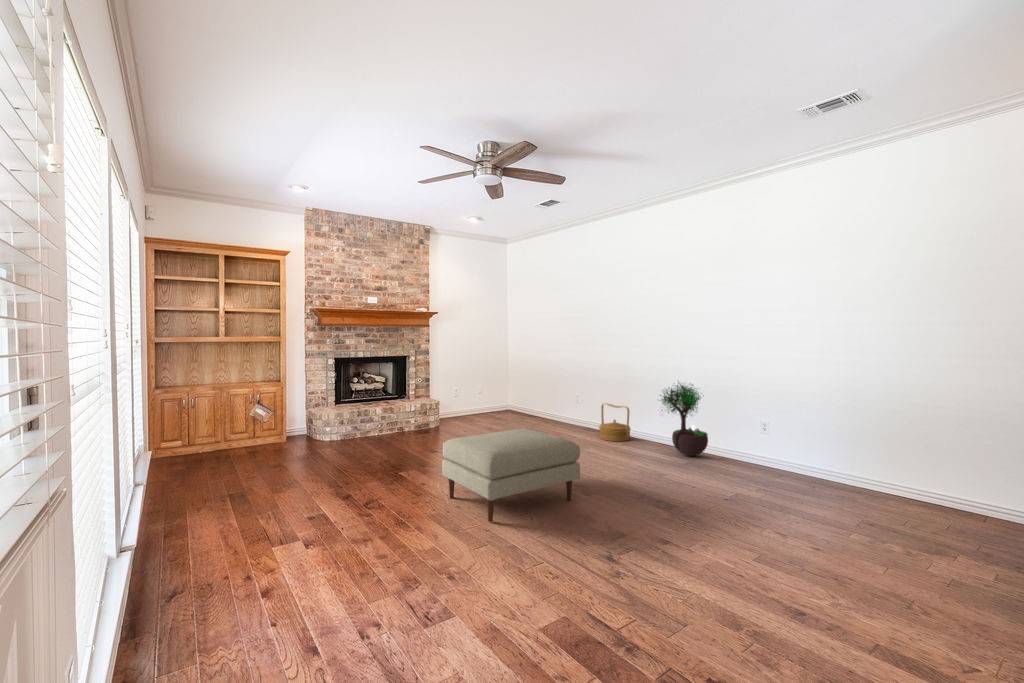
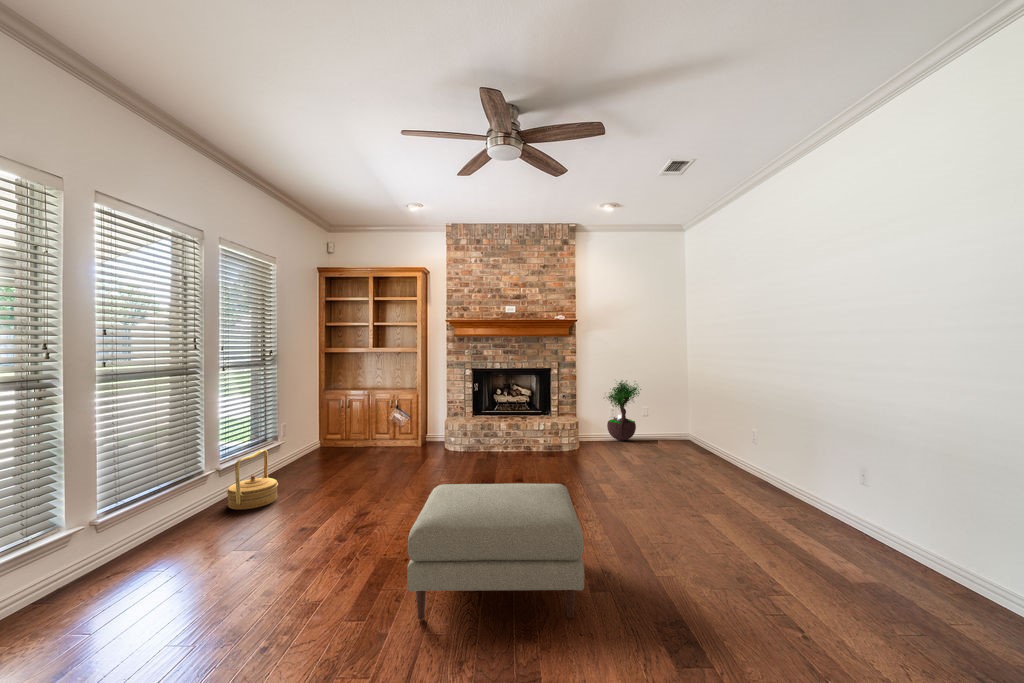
potted tree: present [660,382,708,456] -> present [607,380,641,441]
woven basket: present [599,403,630,441] -> present [227,450,278,510]

